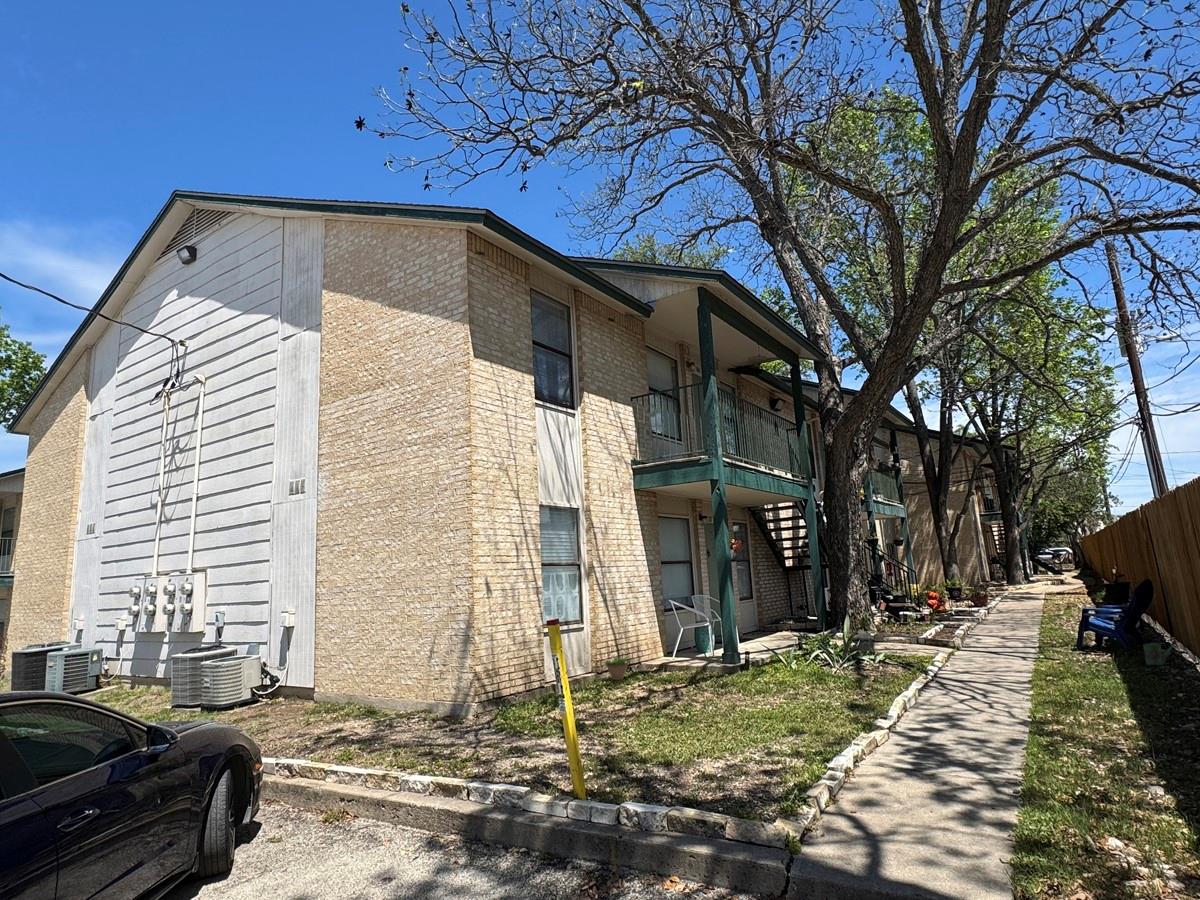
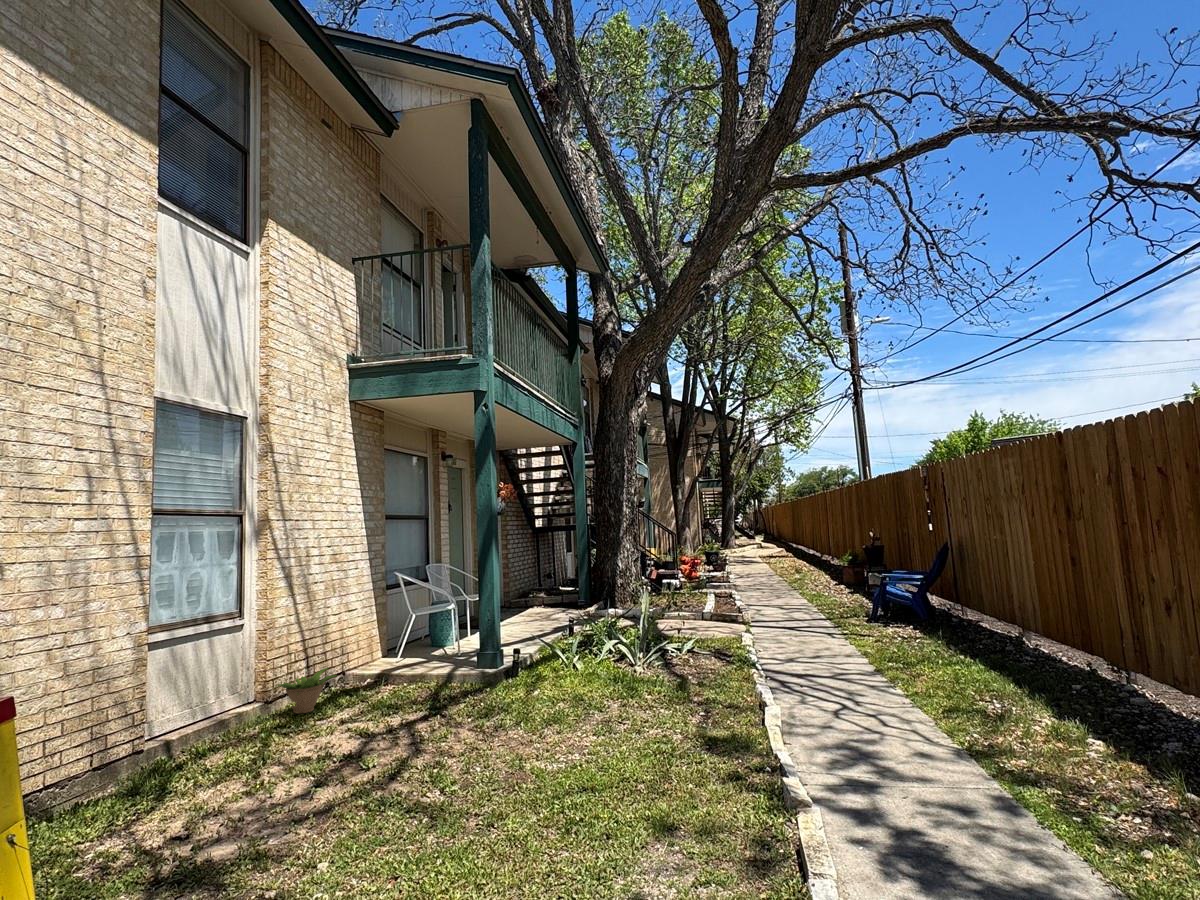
watering can: present [1143,641,1177,665] -> none [962,610,1003,639]

